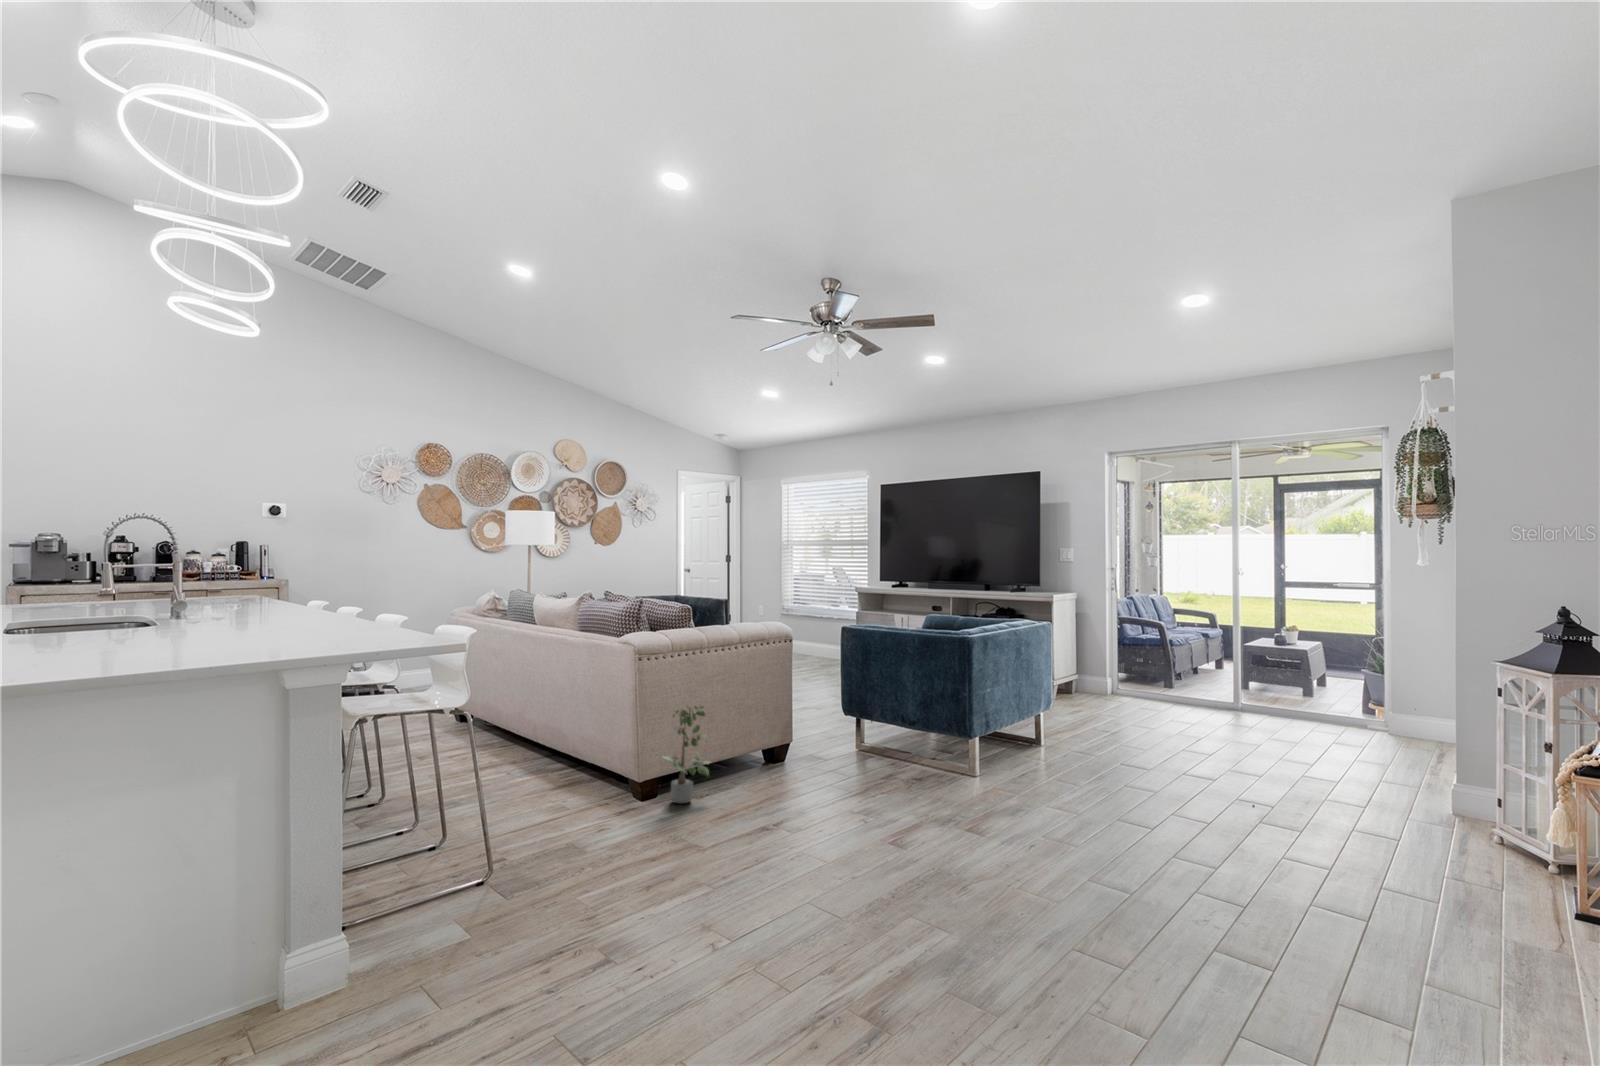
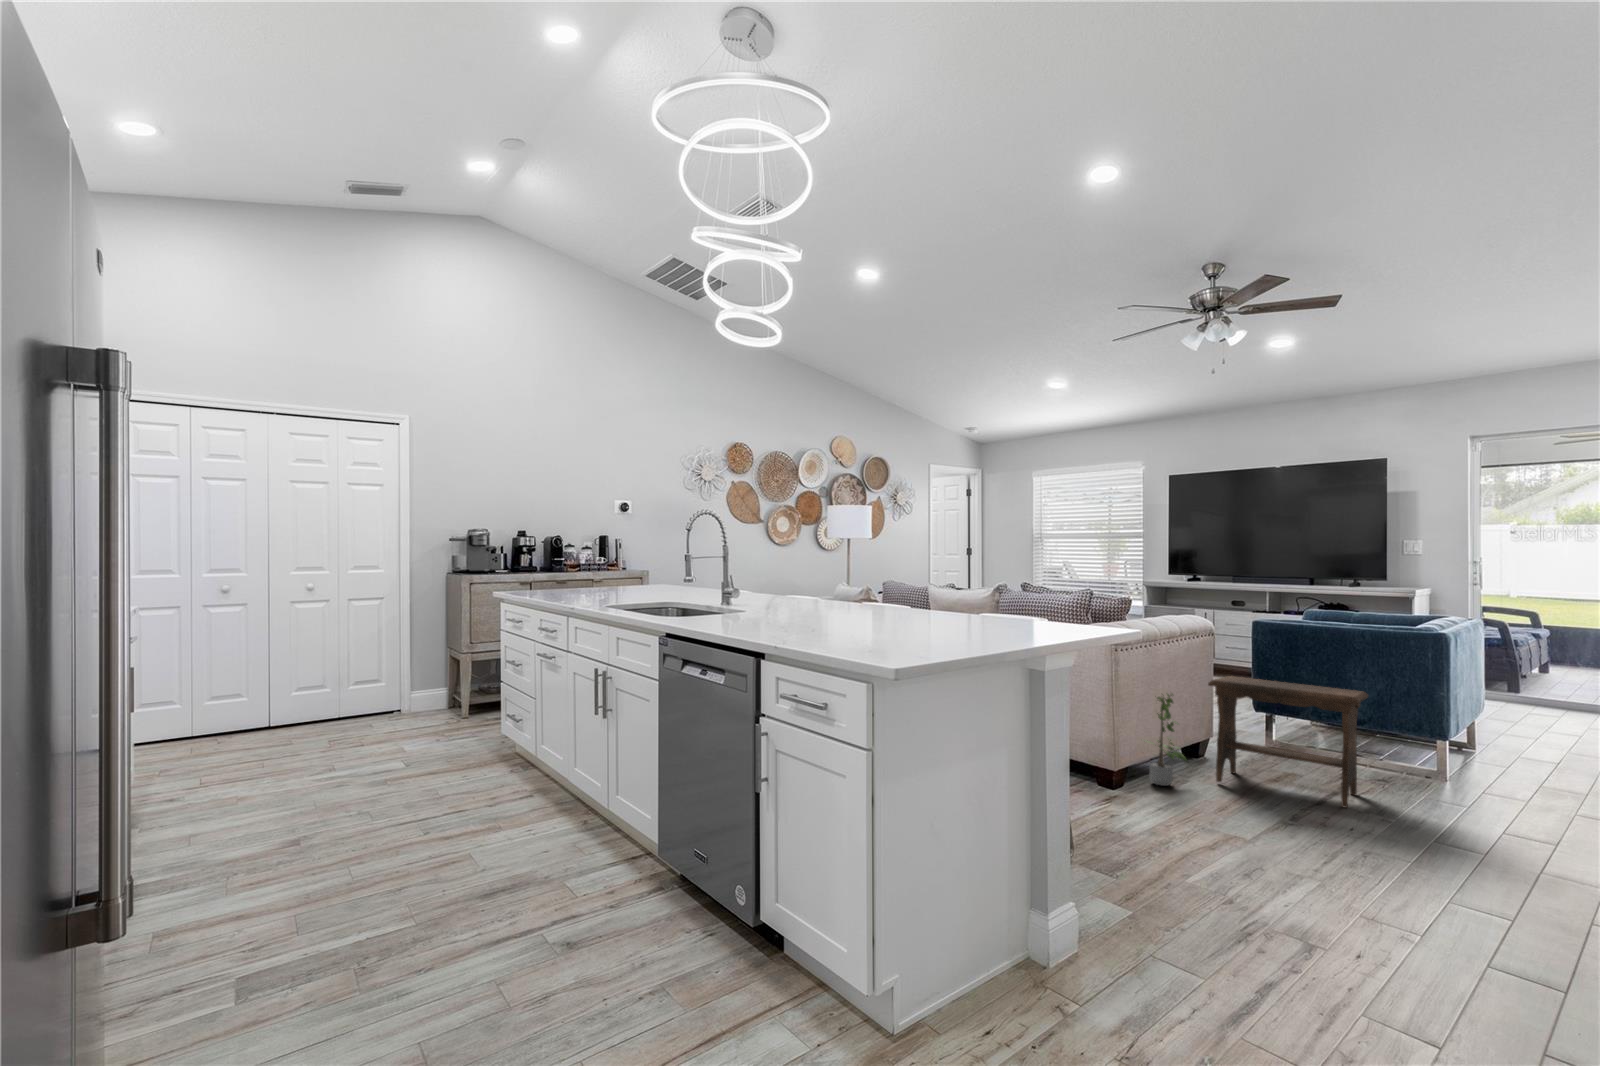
footstool: none [736,686,879,822] -> present [1208,676,1368,808]

